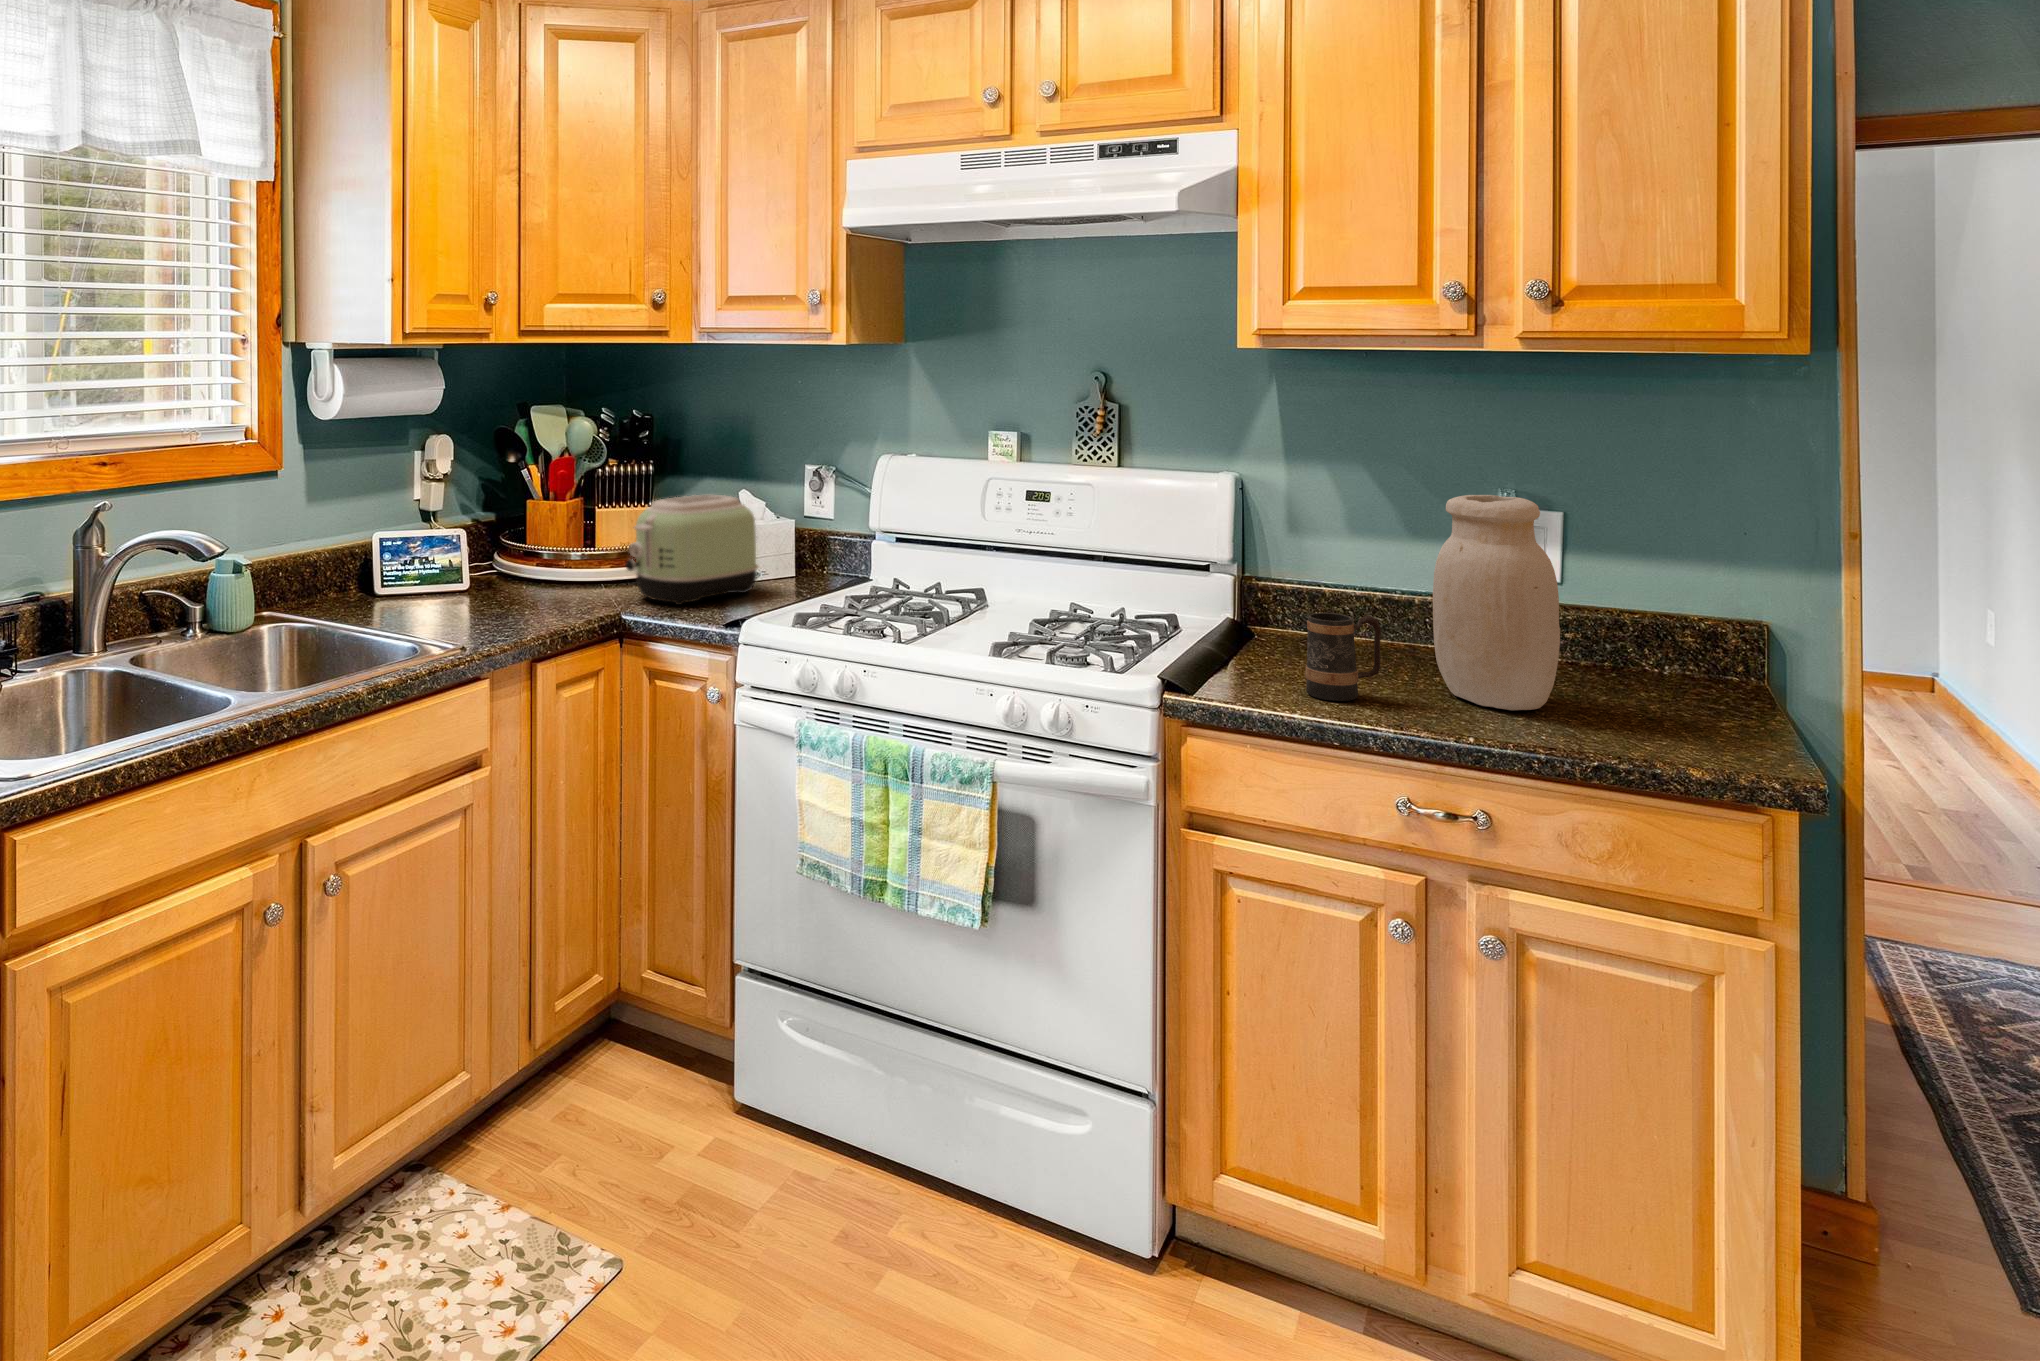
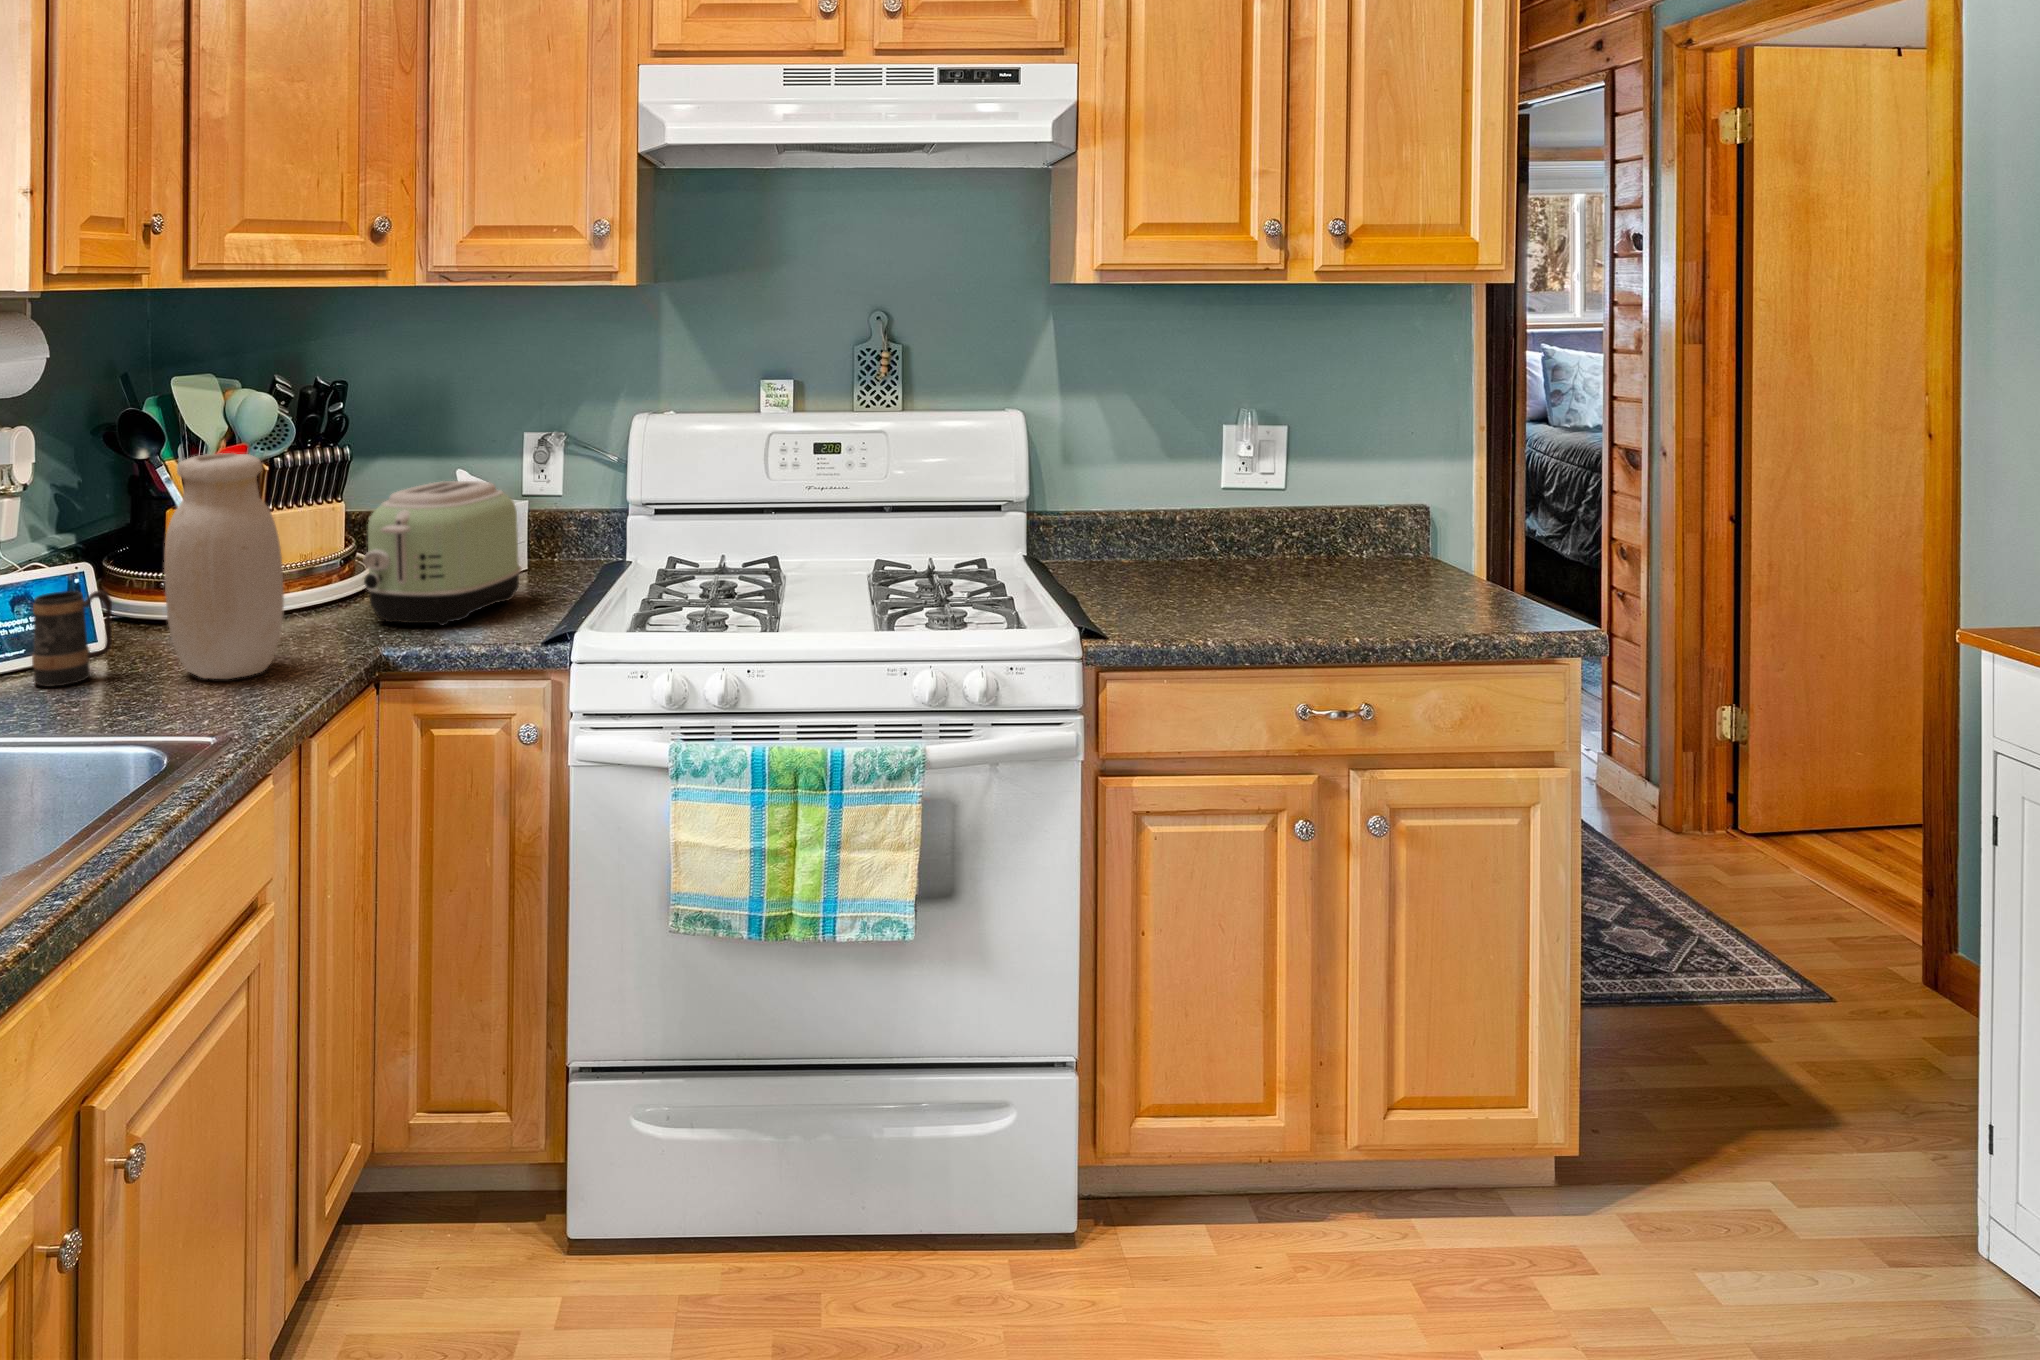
jar: present [1433,495,1560,710] -> present [164,453,284,679]
mug: present [1305,613,1381,701] -> present [32,590,112,686]

